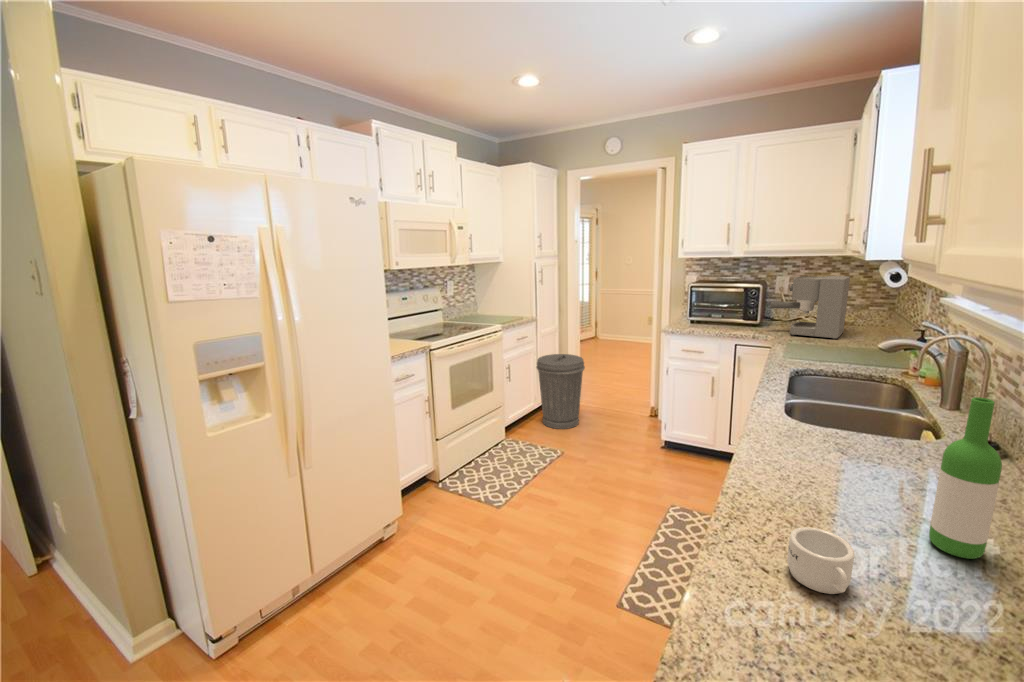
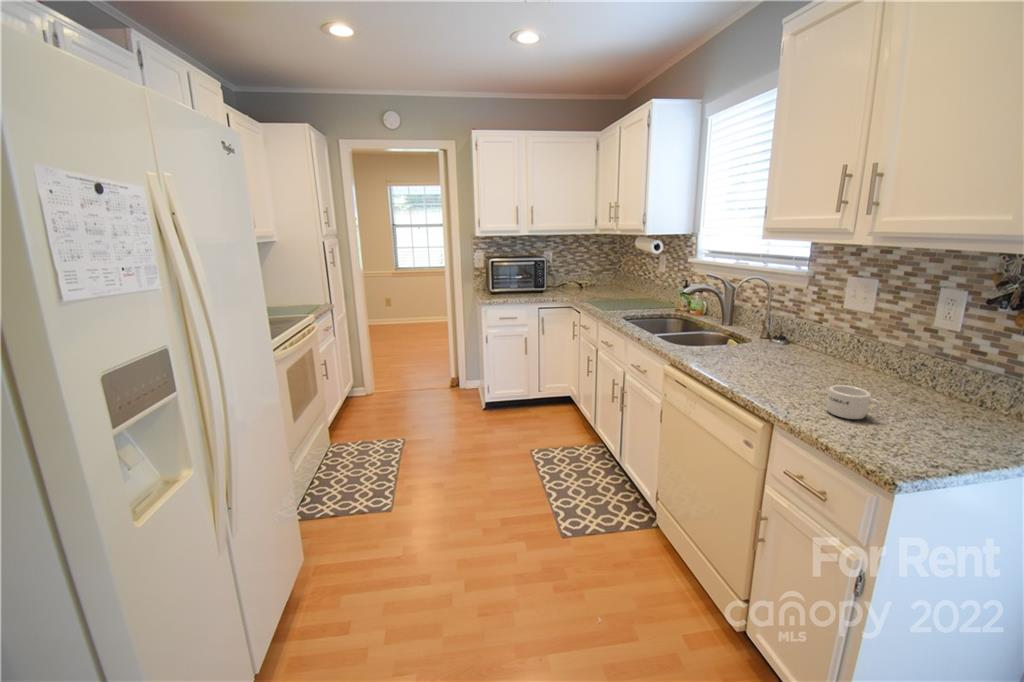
coffee maker: present [770,276,850,339] -> none [556,249,606,295]
trash can: present [536,354,585,429] -> none [341,341,396,420]
wine bottle: present [929,397,1002,559] -> none [832,294,870,385]

